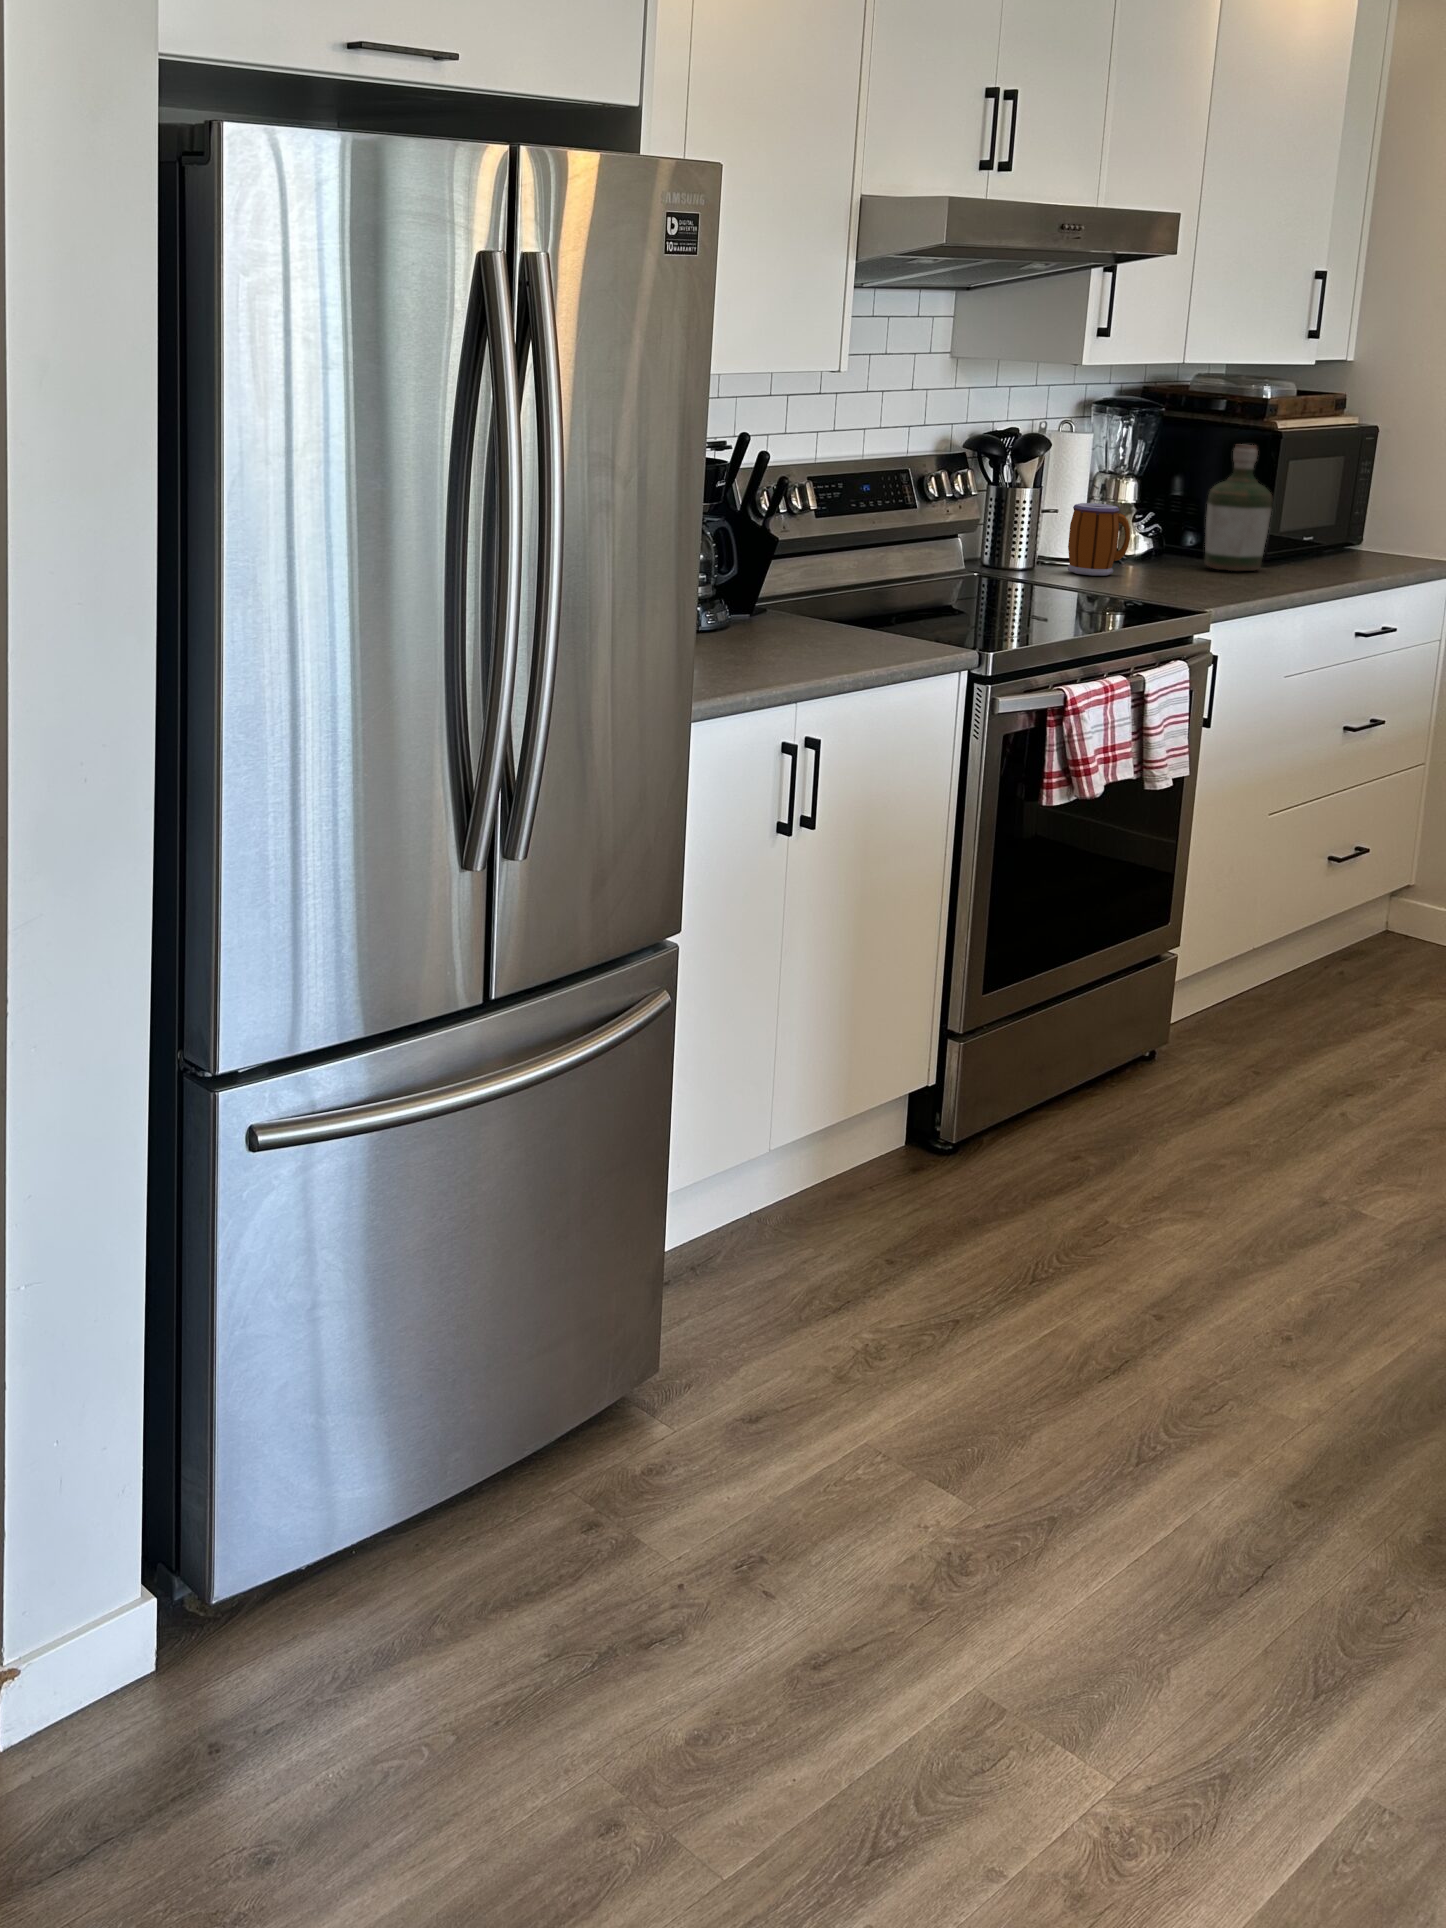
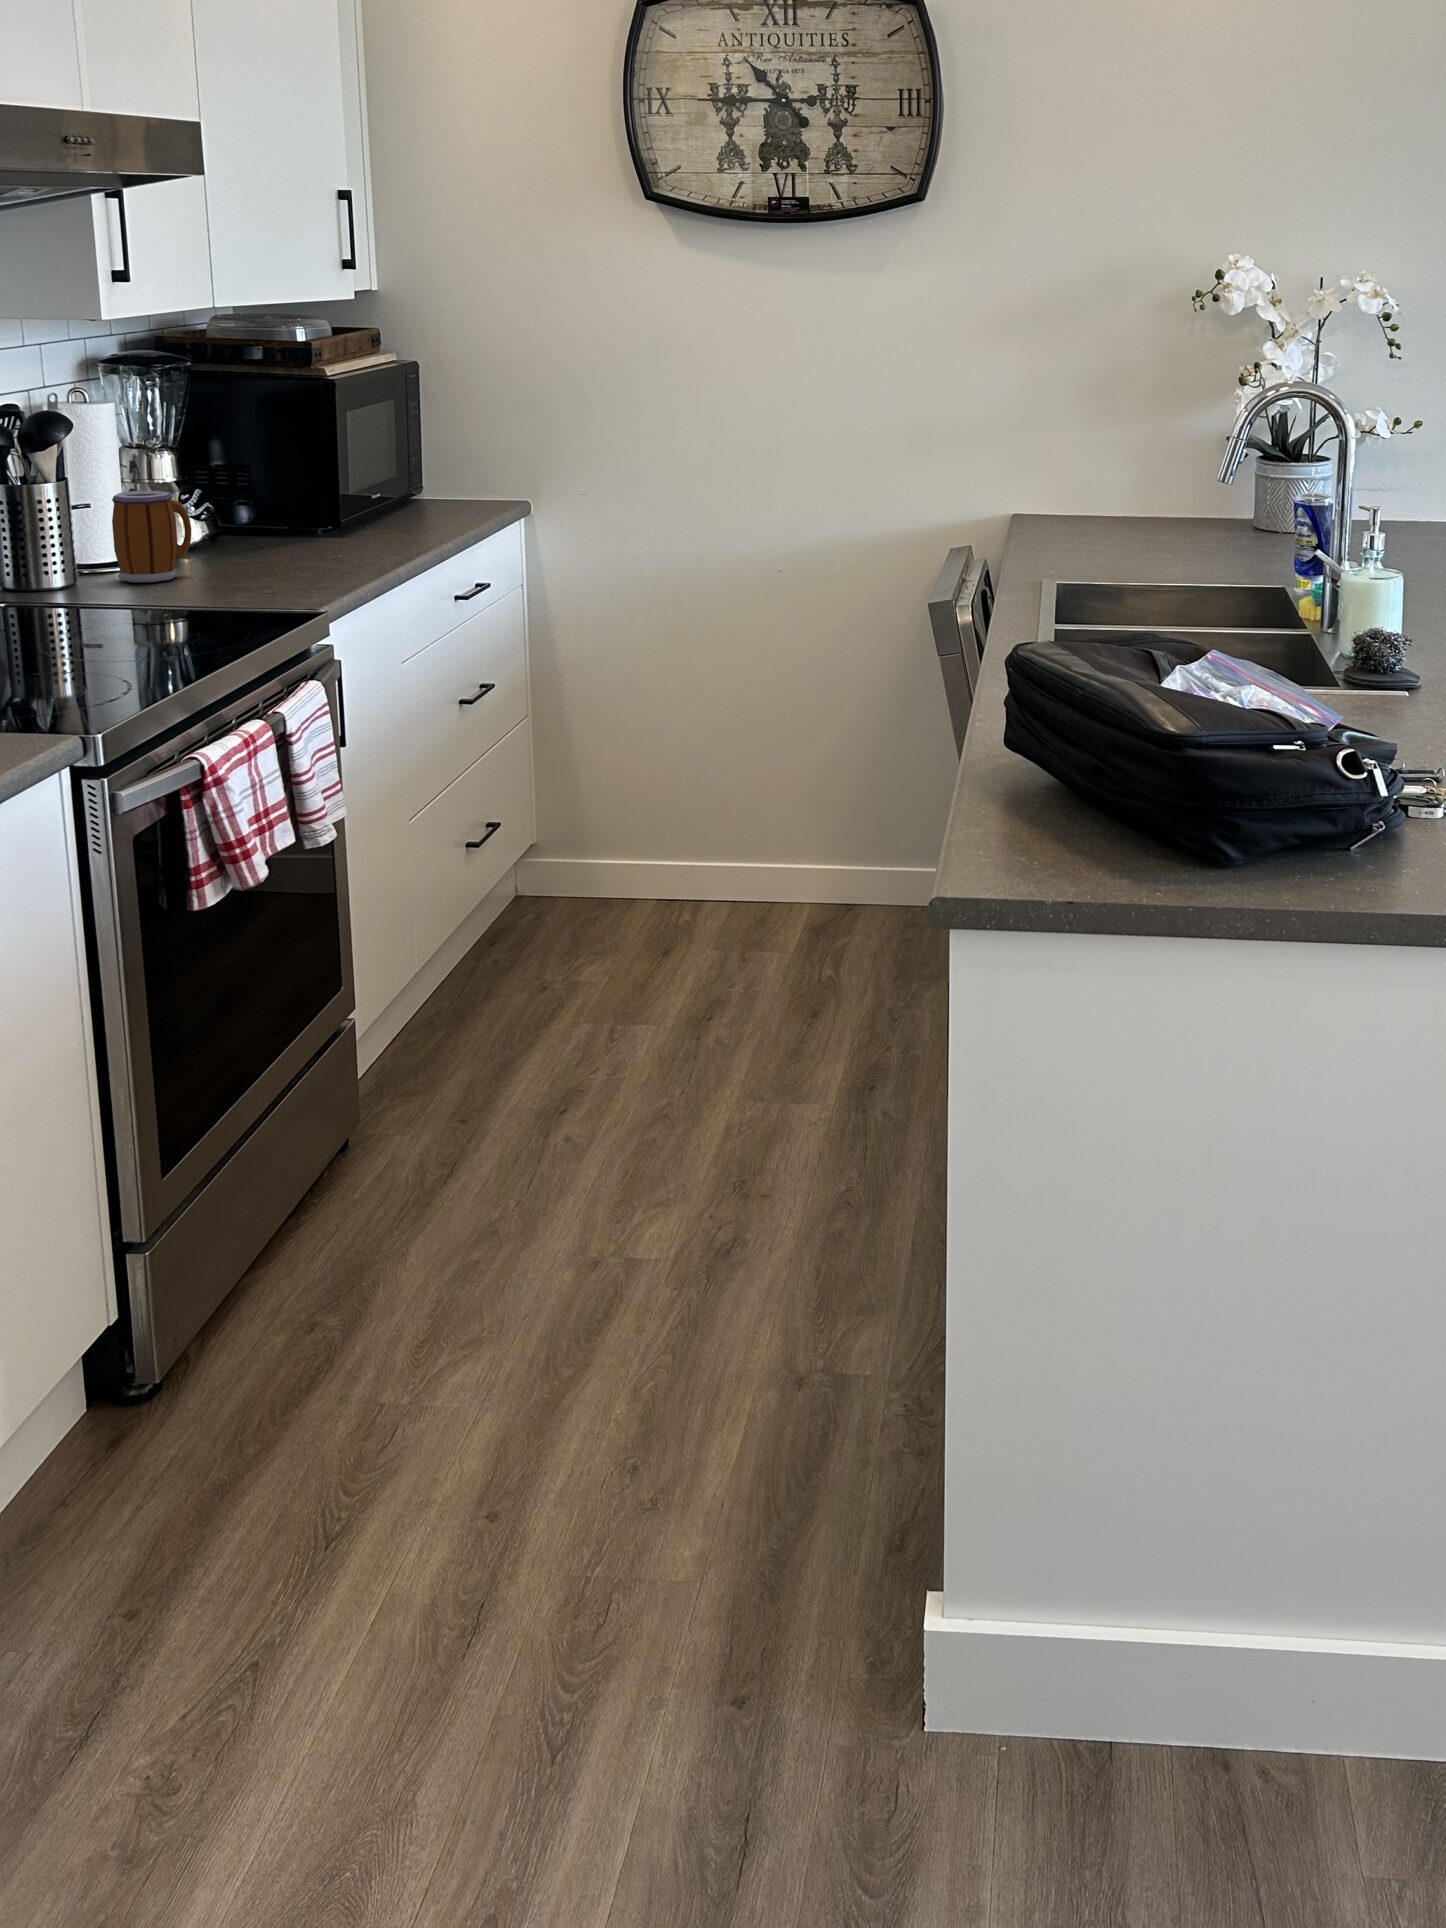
bottle: present [1204,445,1272,571] -> none [267,399,343,550]

